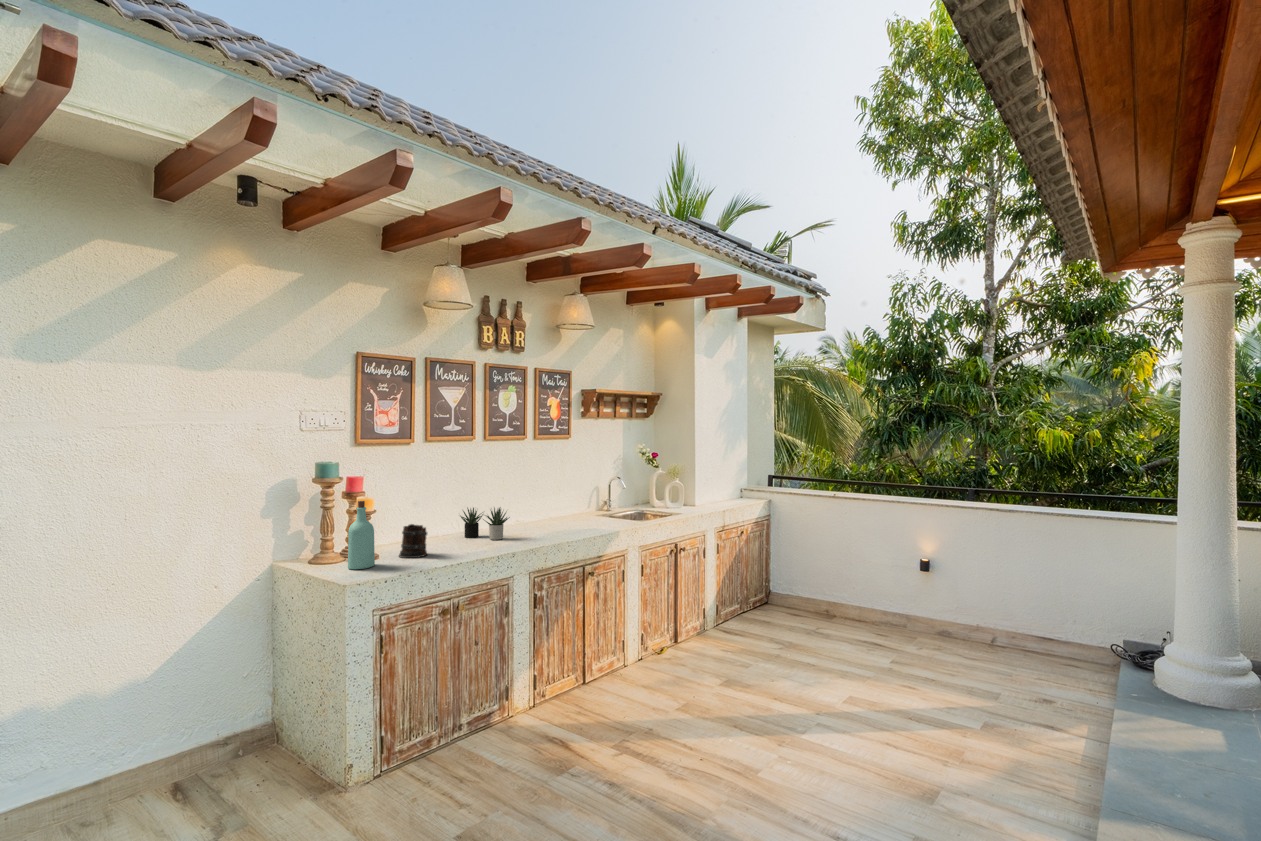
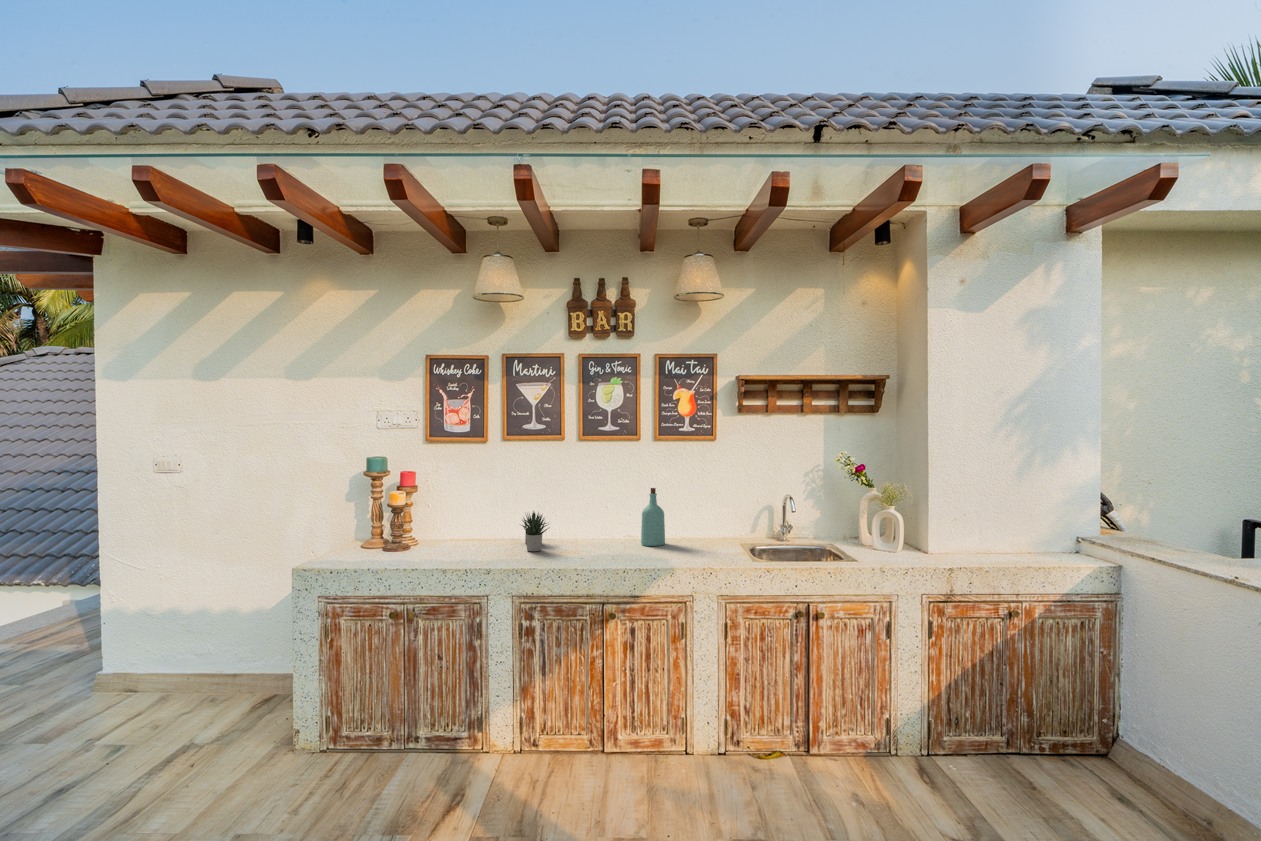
bottle: present [348,501,375,570] -> present [641,488,665,546]
beer mug: present [399,524,427,558] -> none [408,520,437,553]

